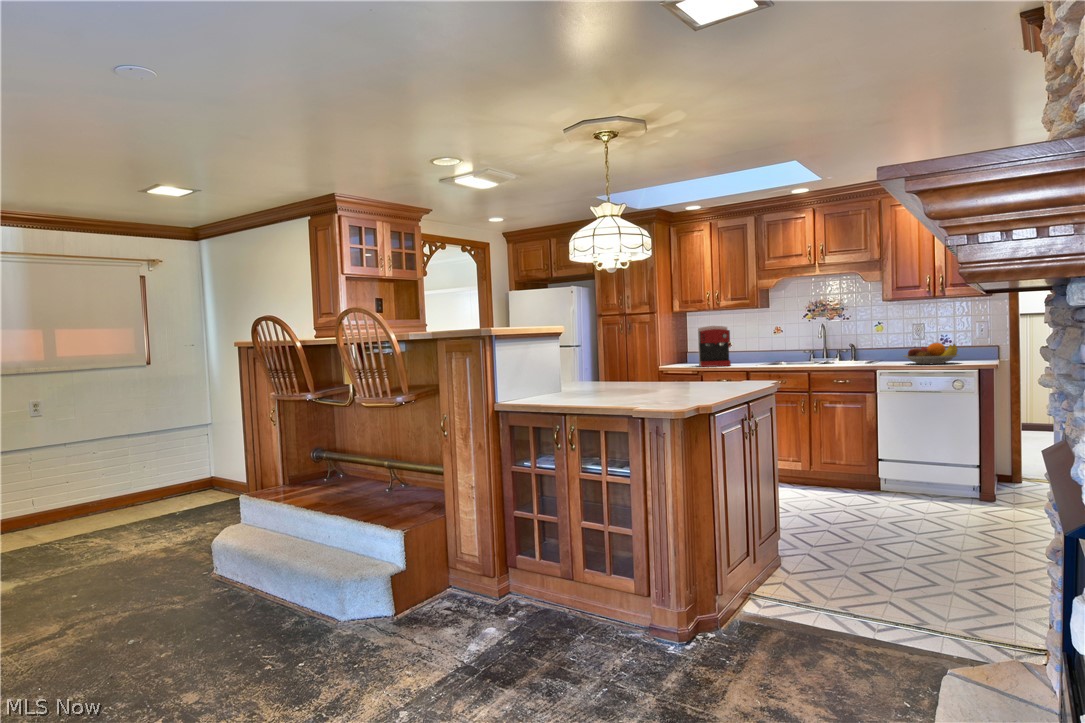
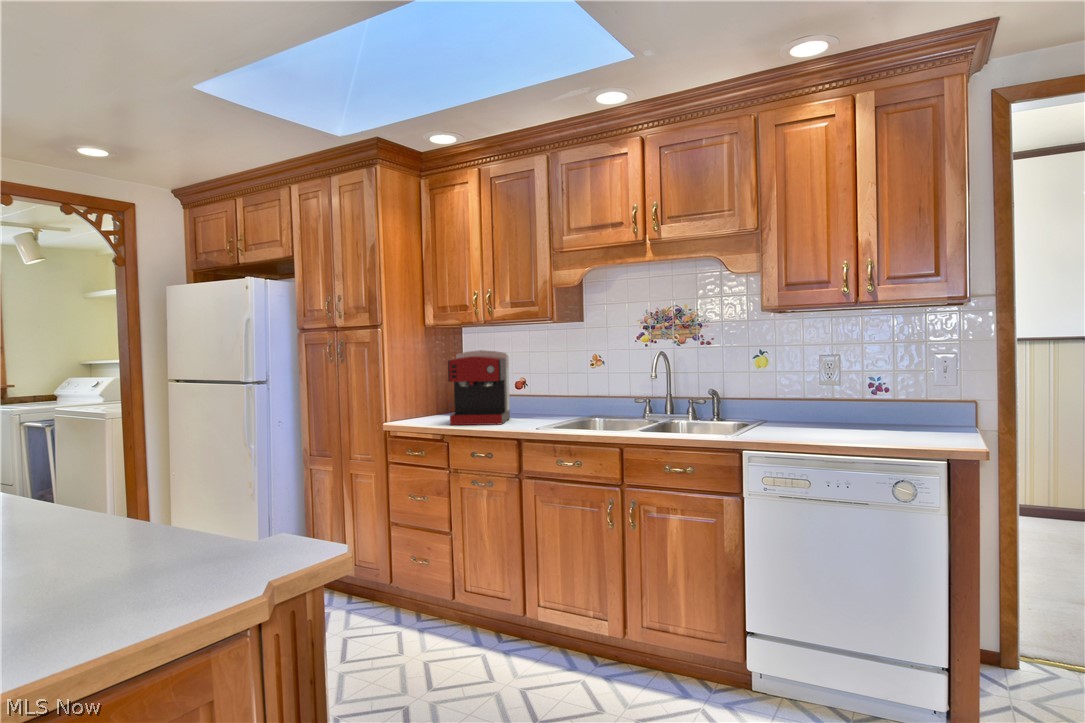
fruit bowl: present [903,343,959,364] -> none [794,395,905,441]

